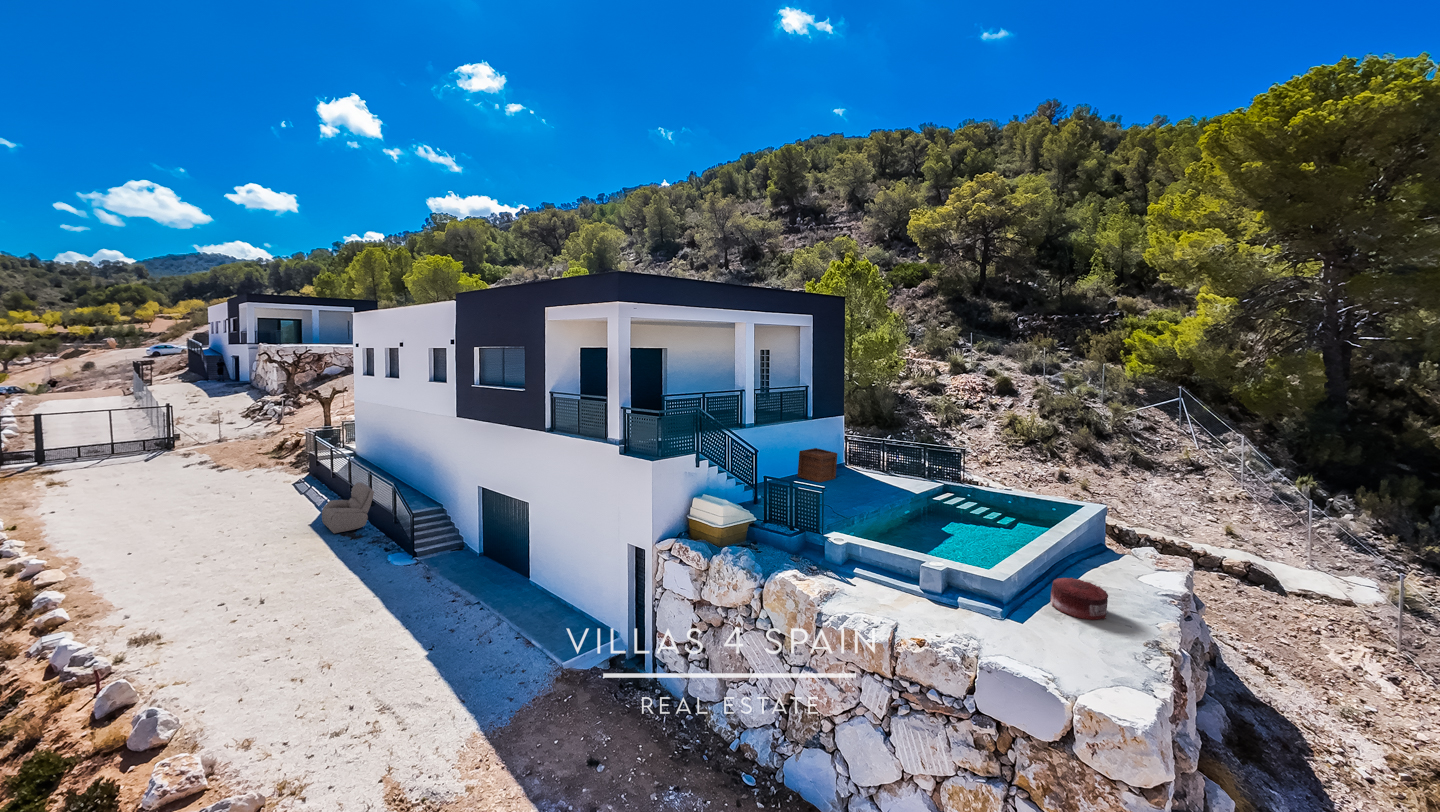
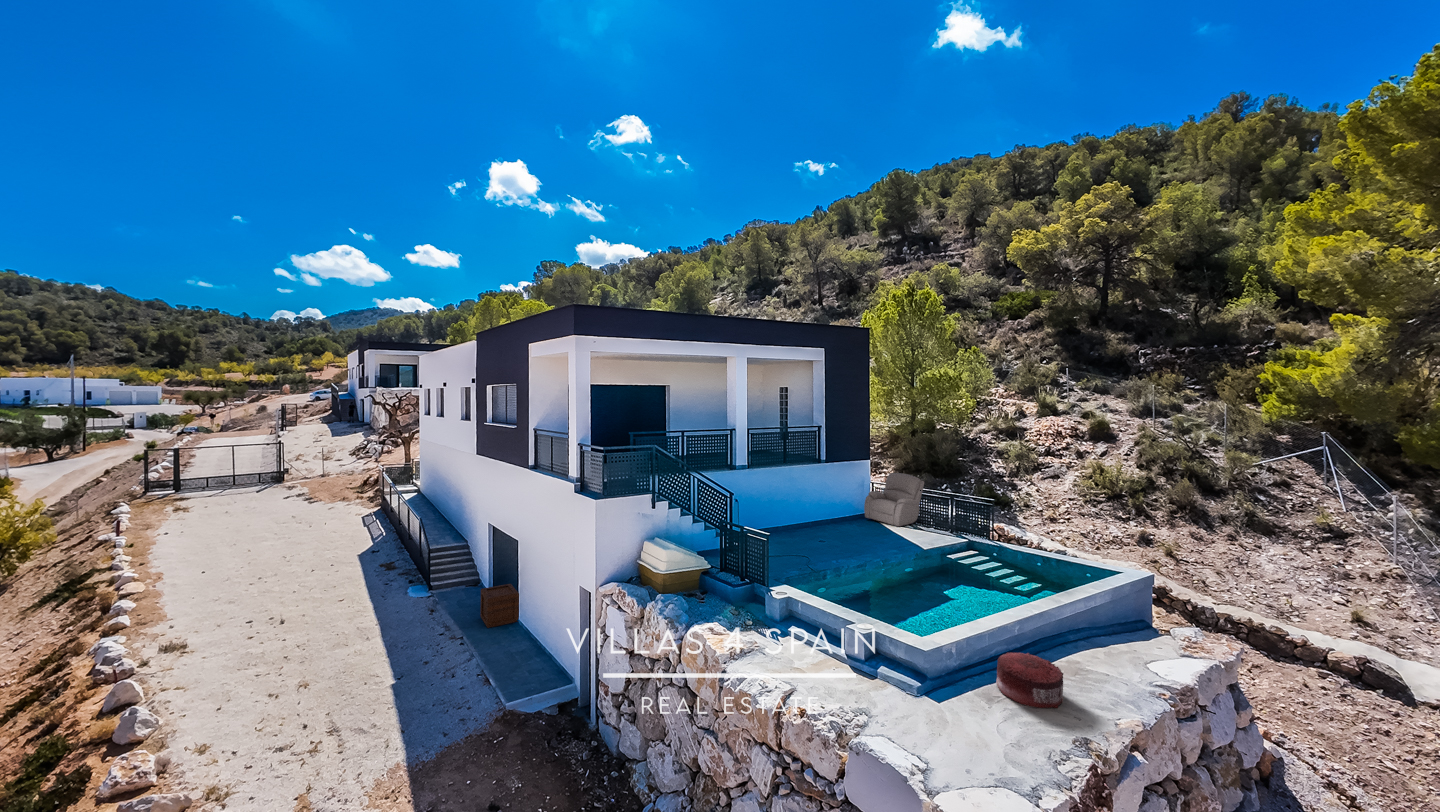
wooden crate: present [797,448,838,482] -> present [480,584,519,628]
chair: present [322,482,374,534] -> present [864,473,924,526]

